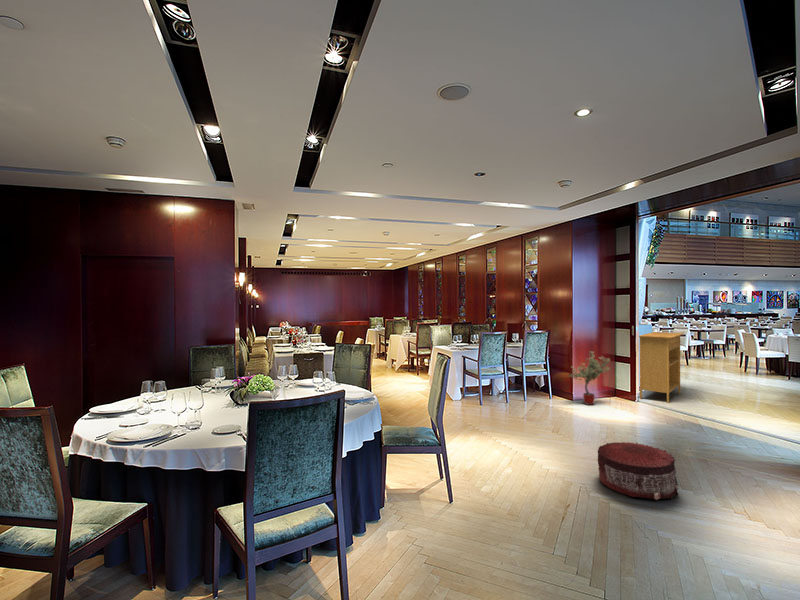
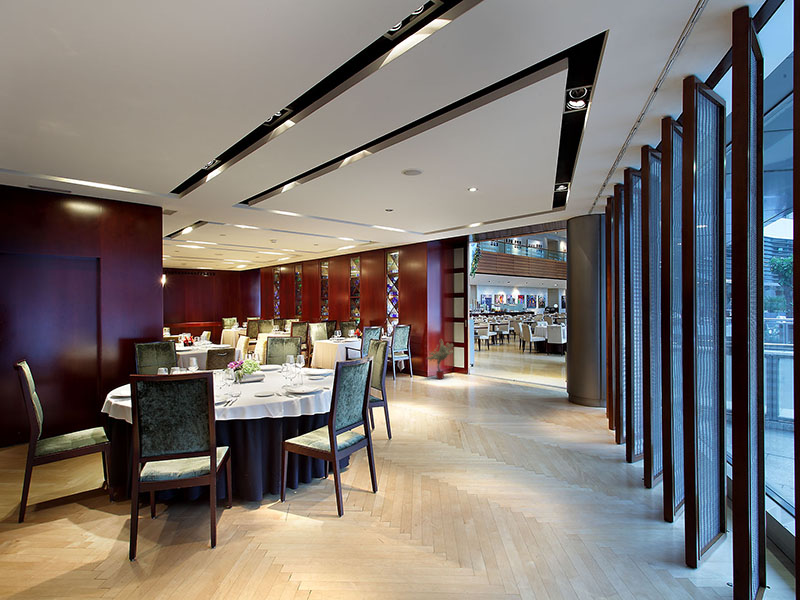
console table: present [639,332,684,403] -> none [469,324,494,373]
pouf: present [598,442,678,500] -> none [469,390,514,420]

